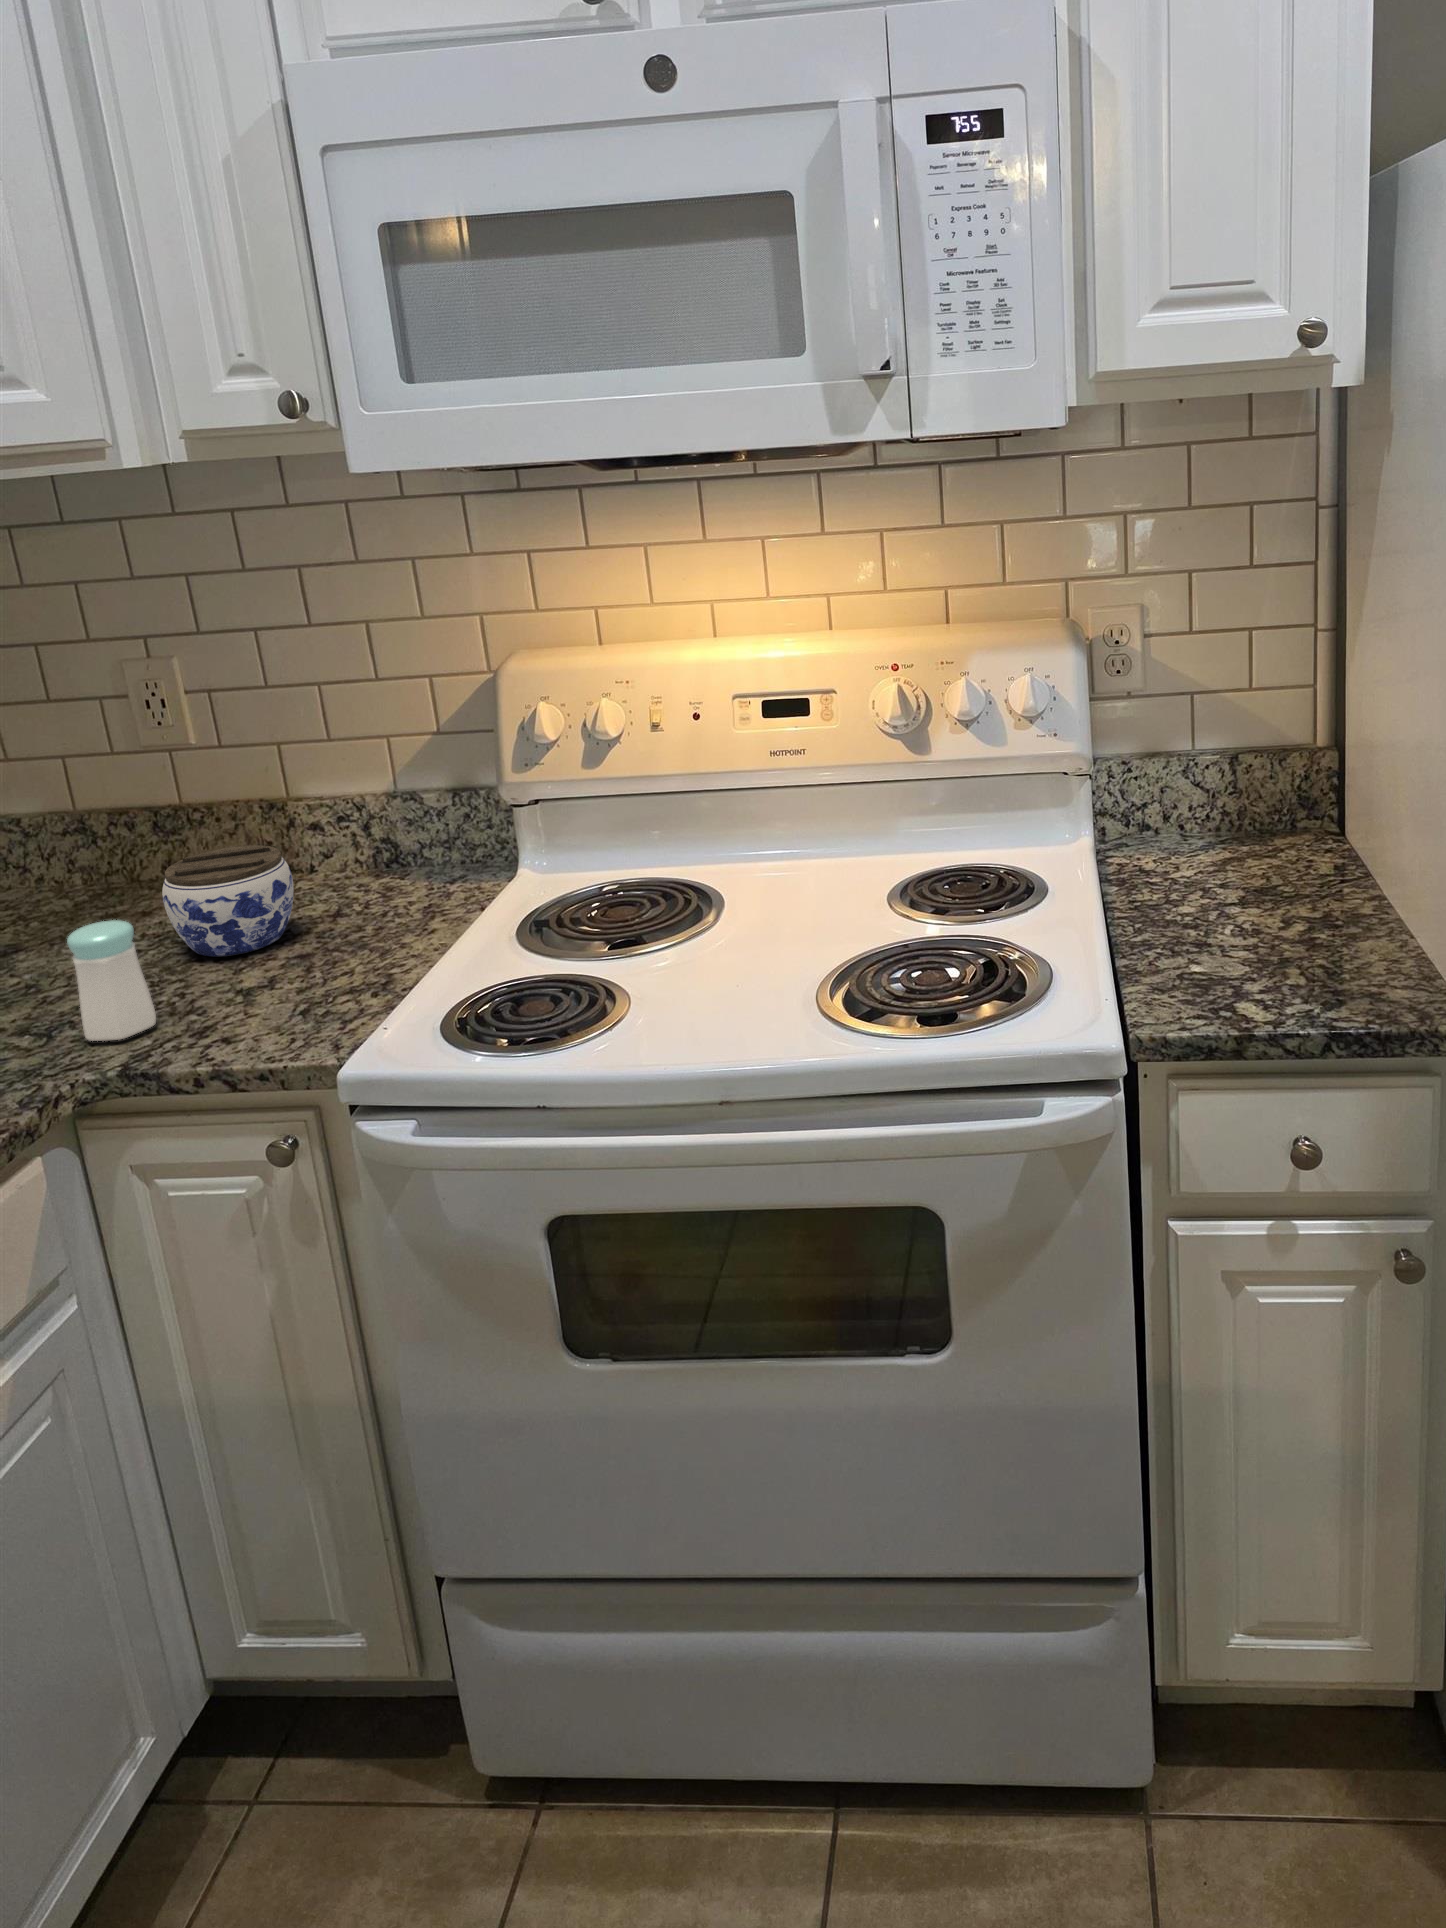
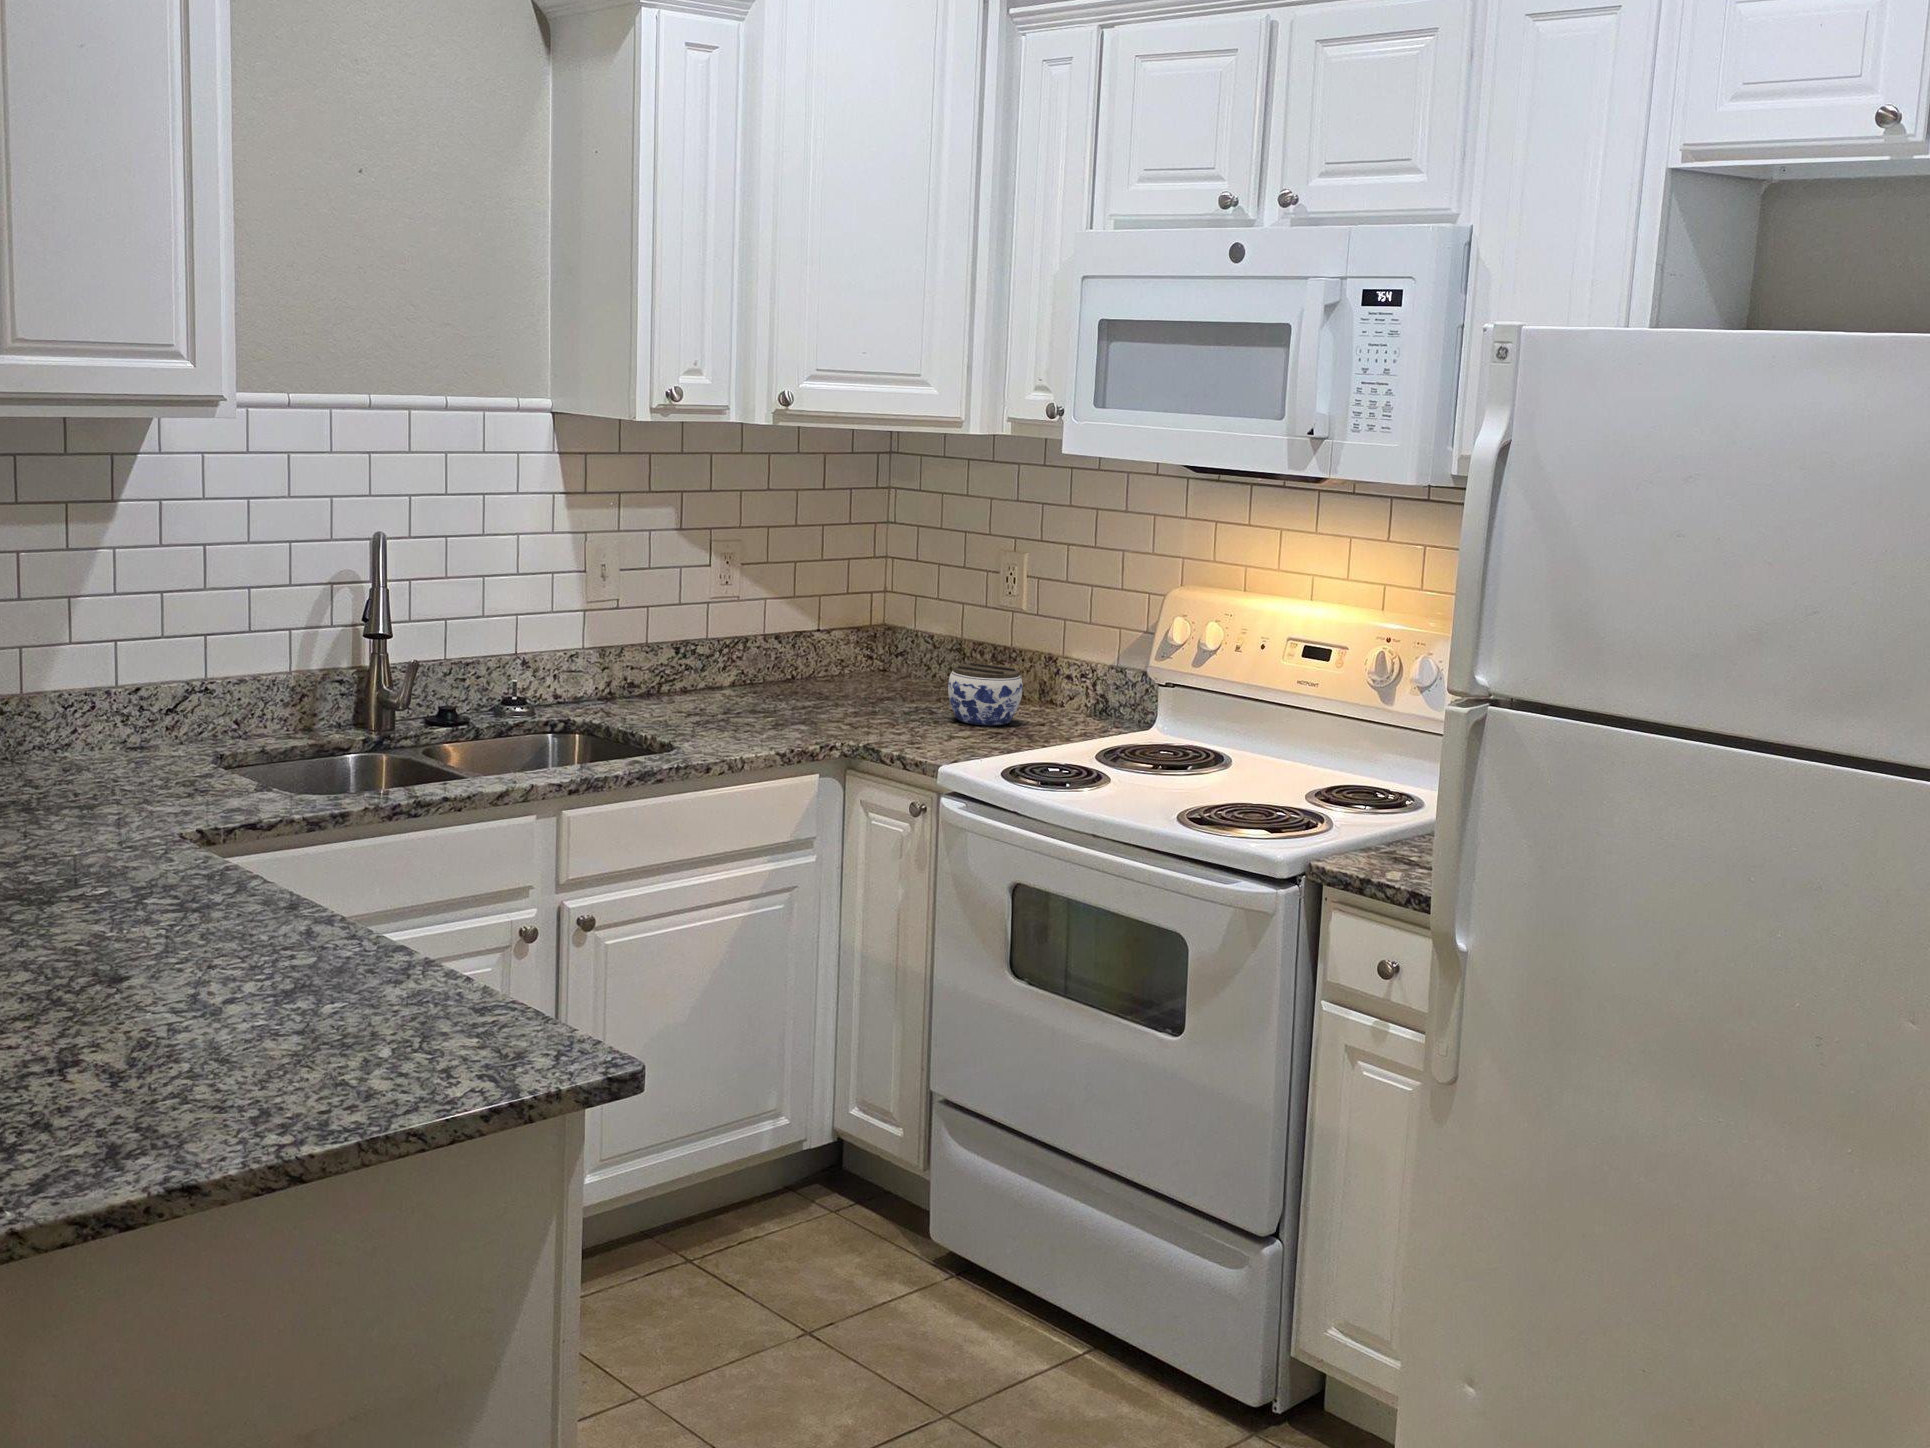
salt shaker: present [67,920,156,1041] -> none [865,668,905,732]

